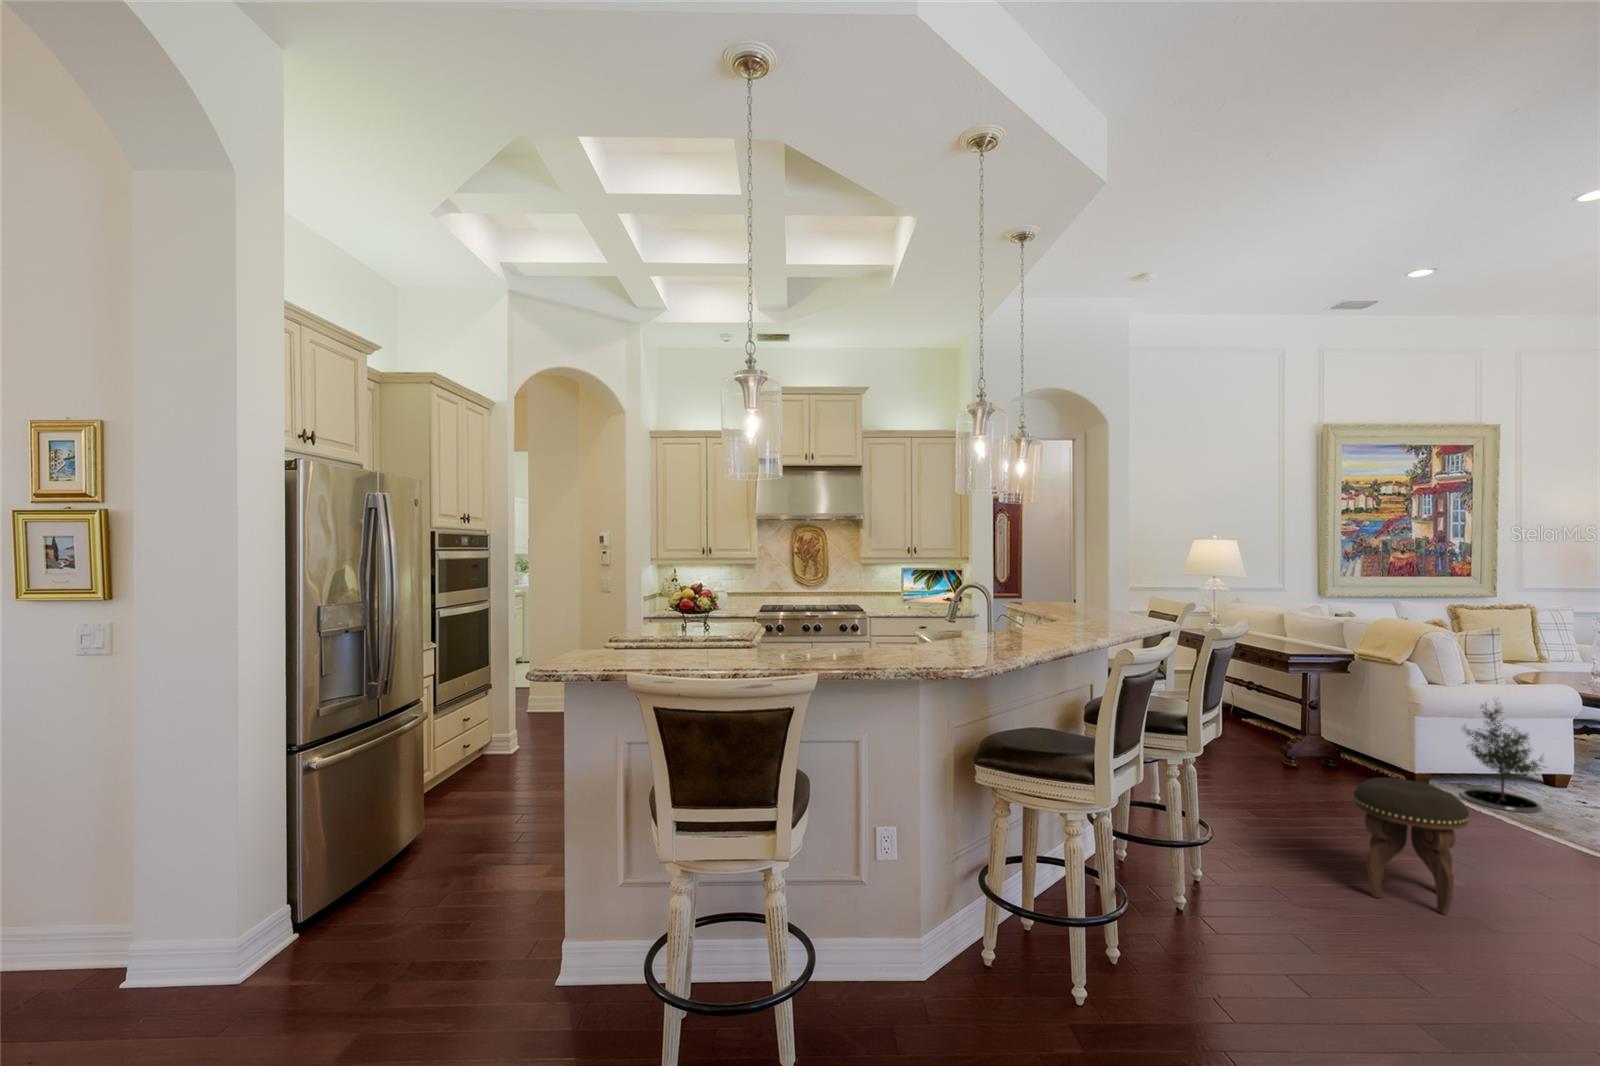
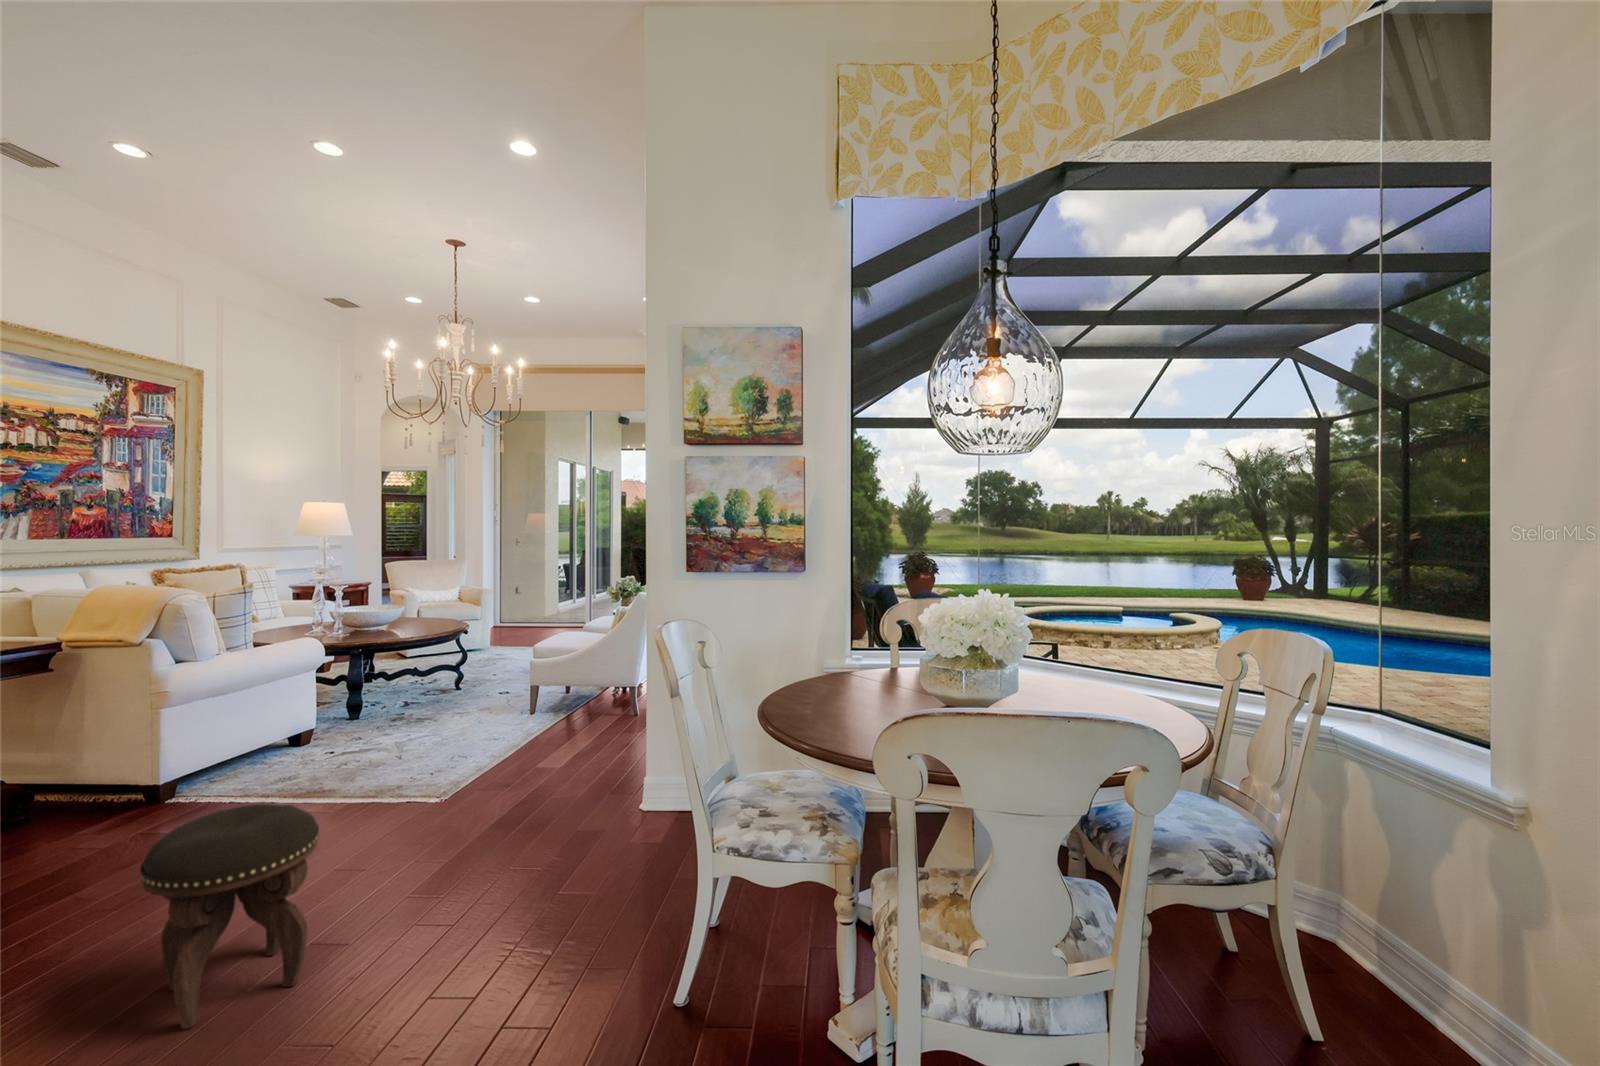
potted tree: present [1461,703,1546,812] -> none [214,661,314,795]

